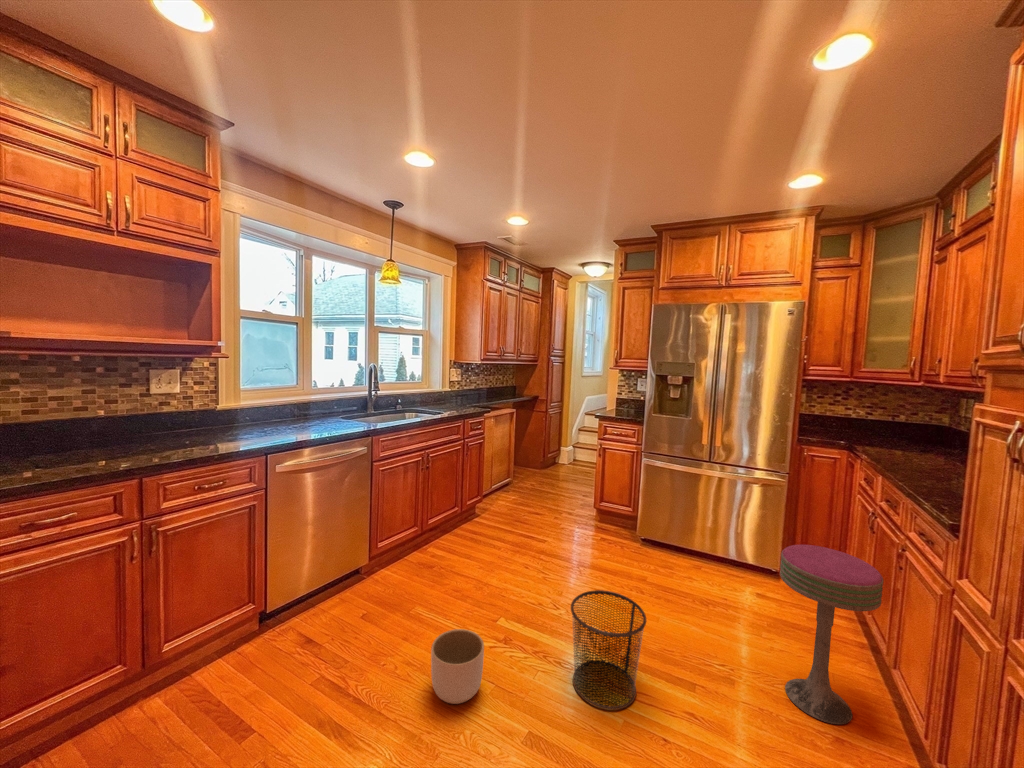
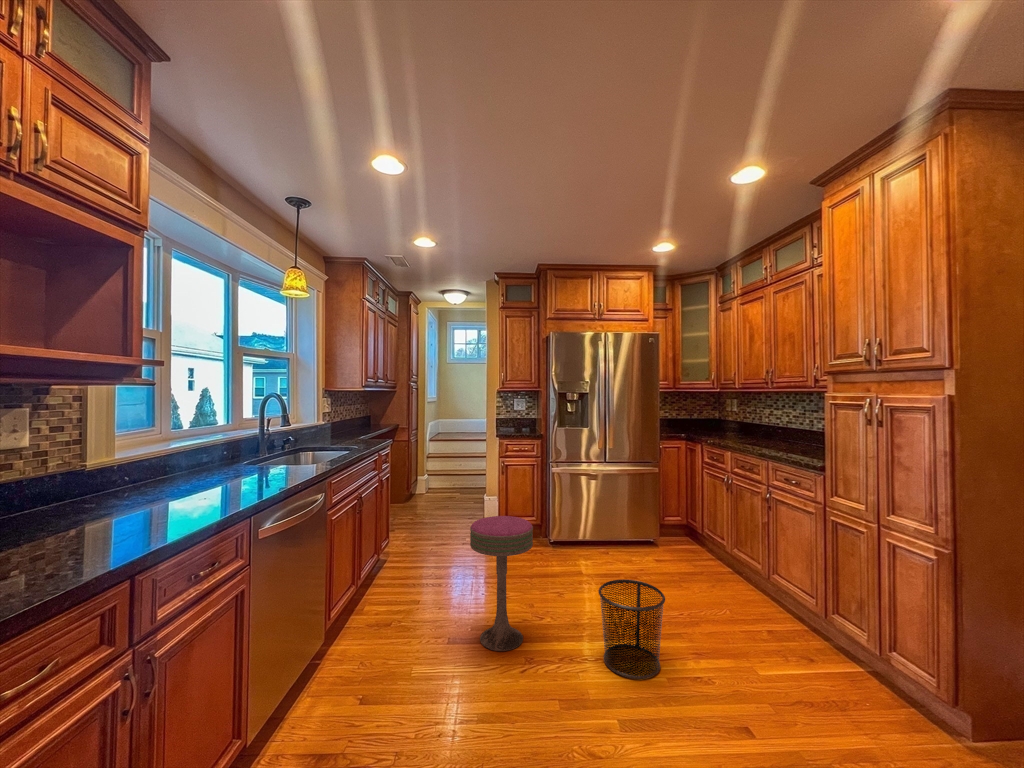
bar stool: present [780,545,884,724] -> present [470,516,533,651]
planter: present [431,629,484,704] -> none [506,655,559,733]

